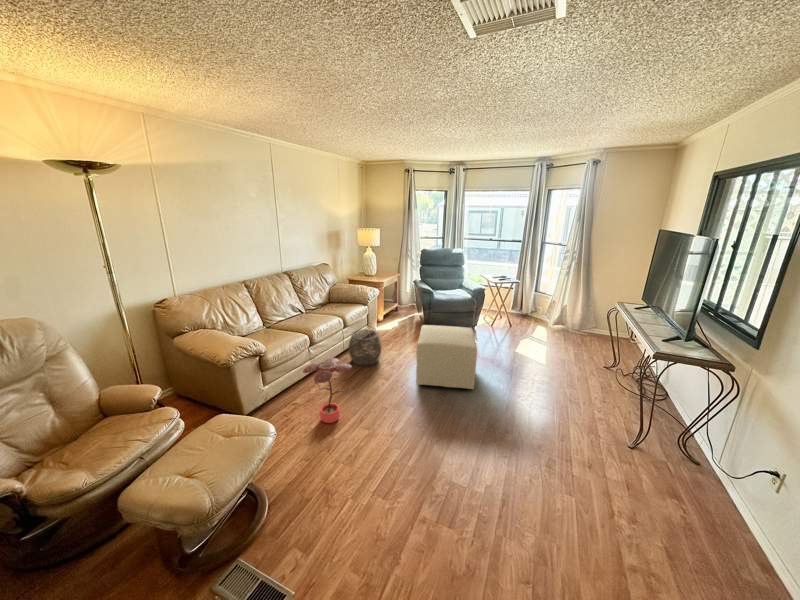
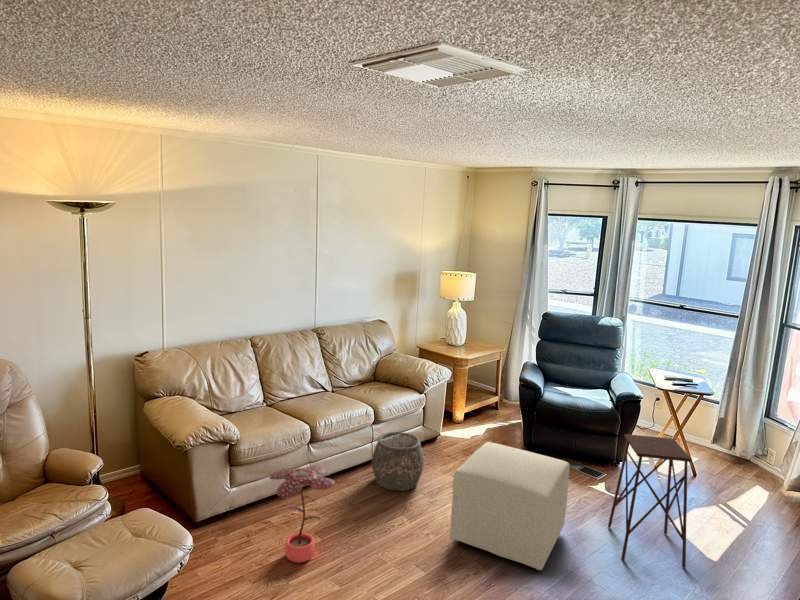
side table: none [488,306,537,374] -> present [608,434,692,568]

